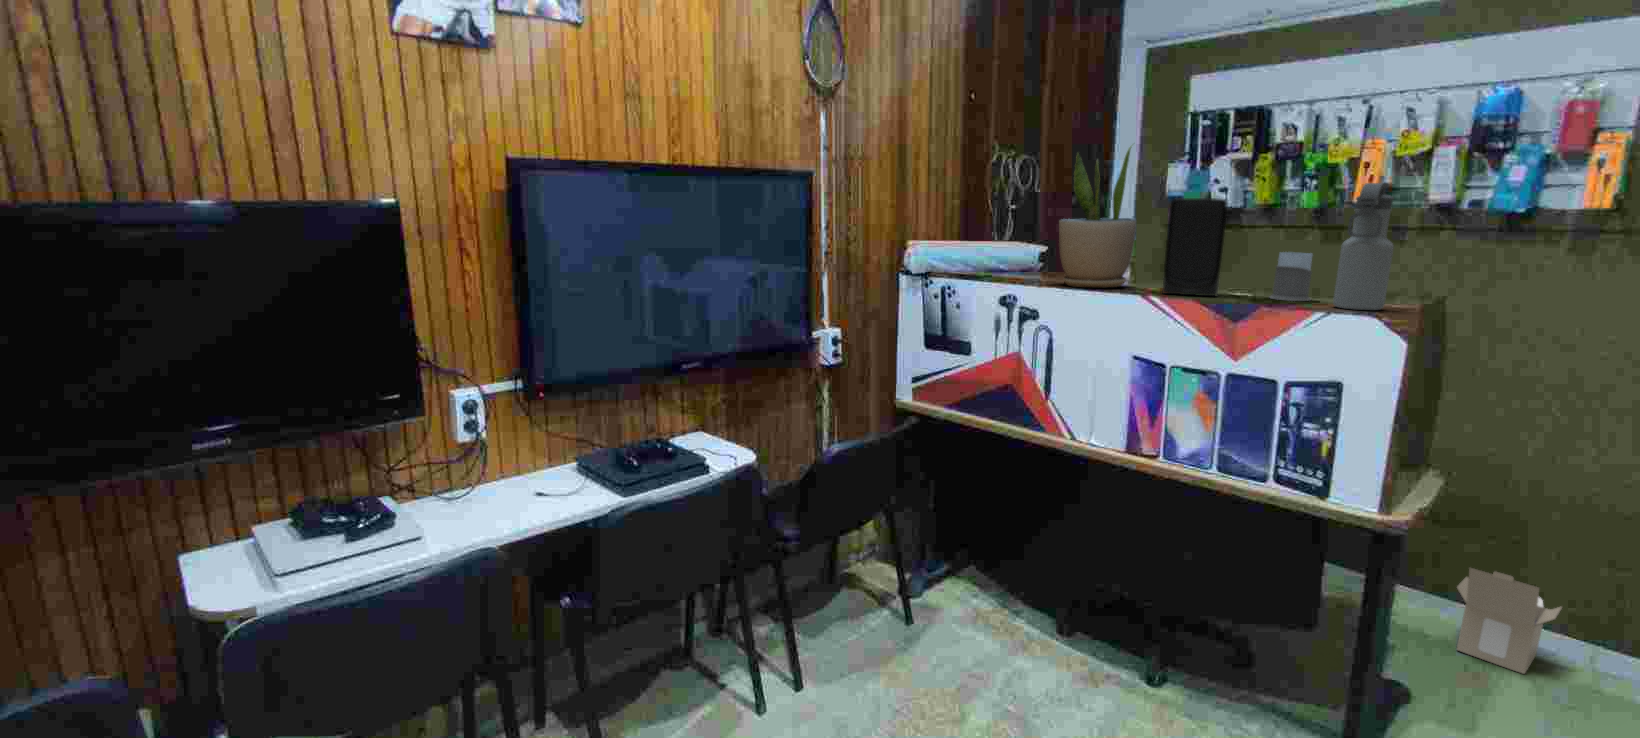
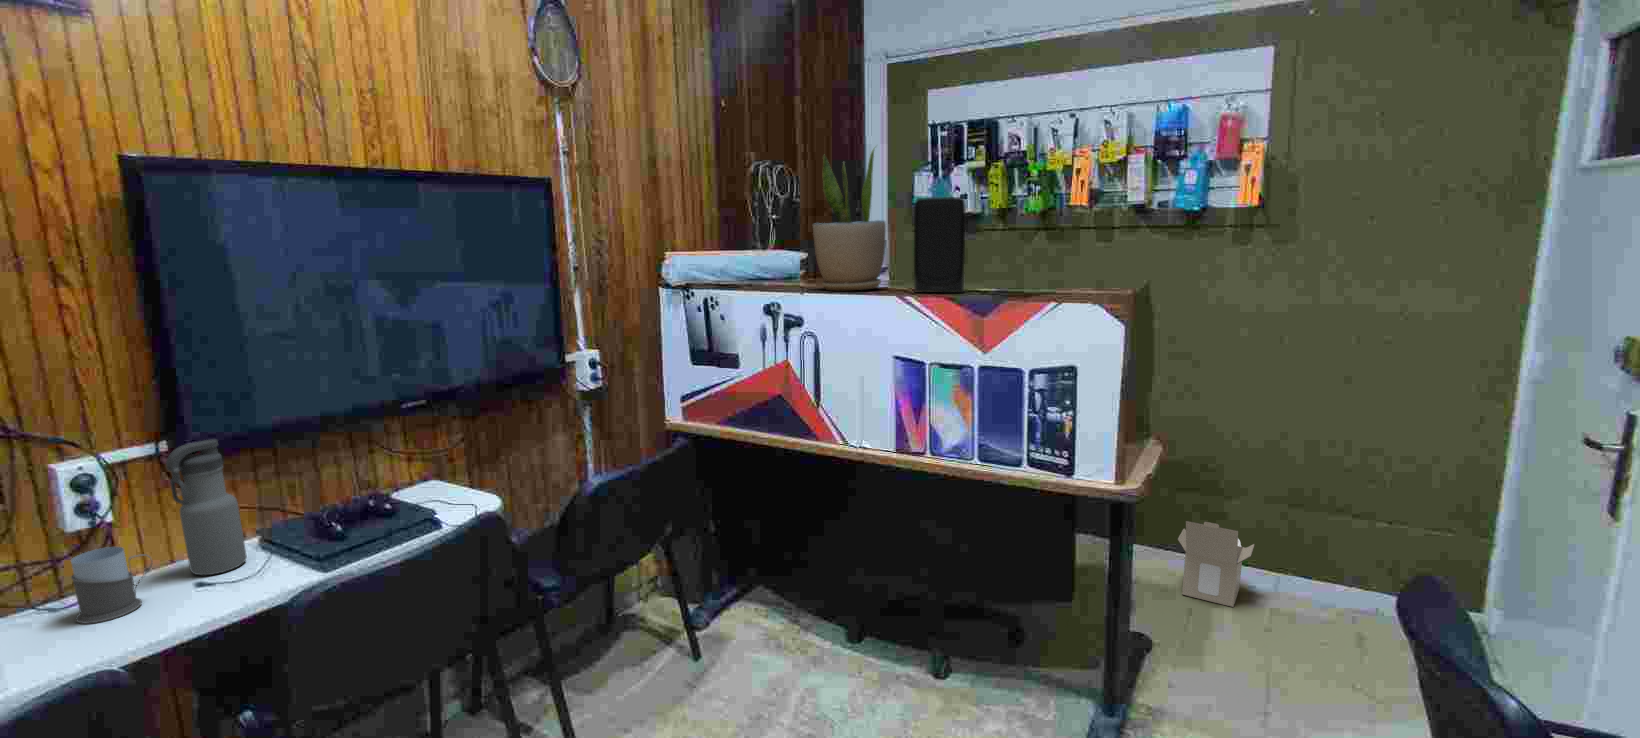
water bottle: present [1333,183,1394,310] -> present [166,440,247,575]
mug: present [1270,252,1312,301] -> present [71,547,150,624]

